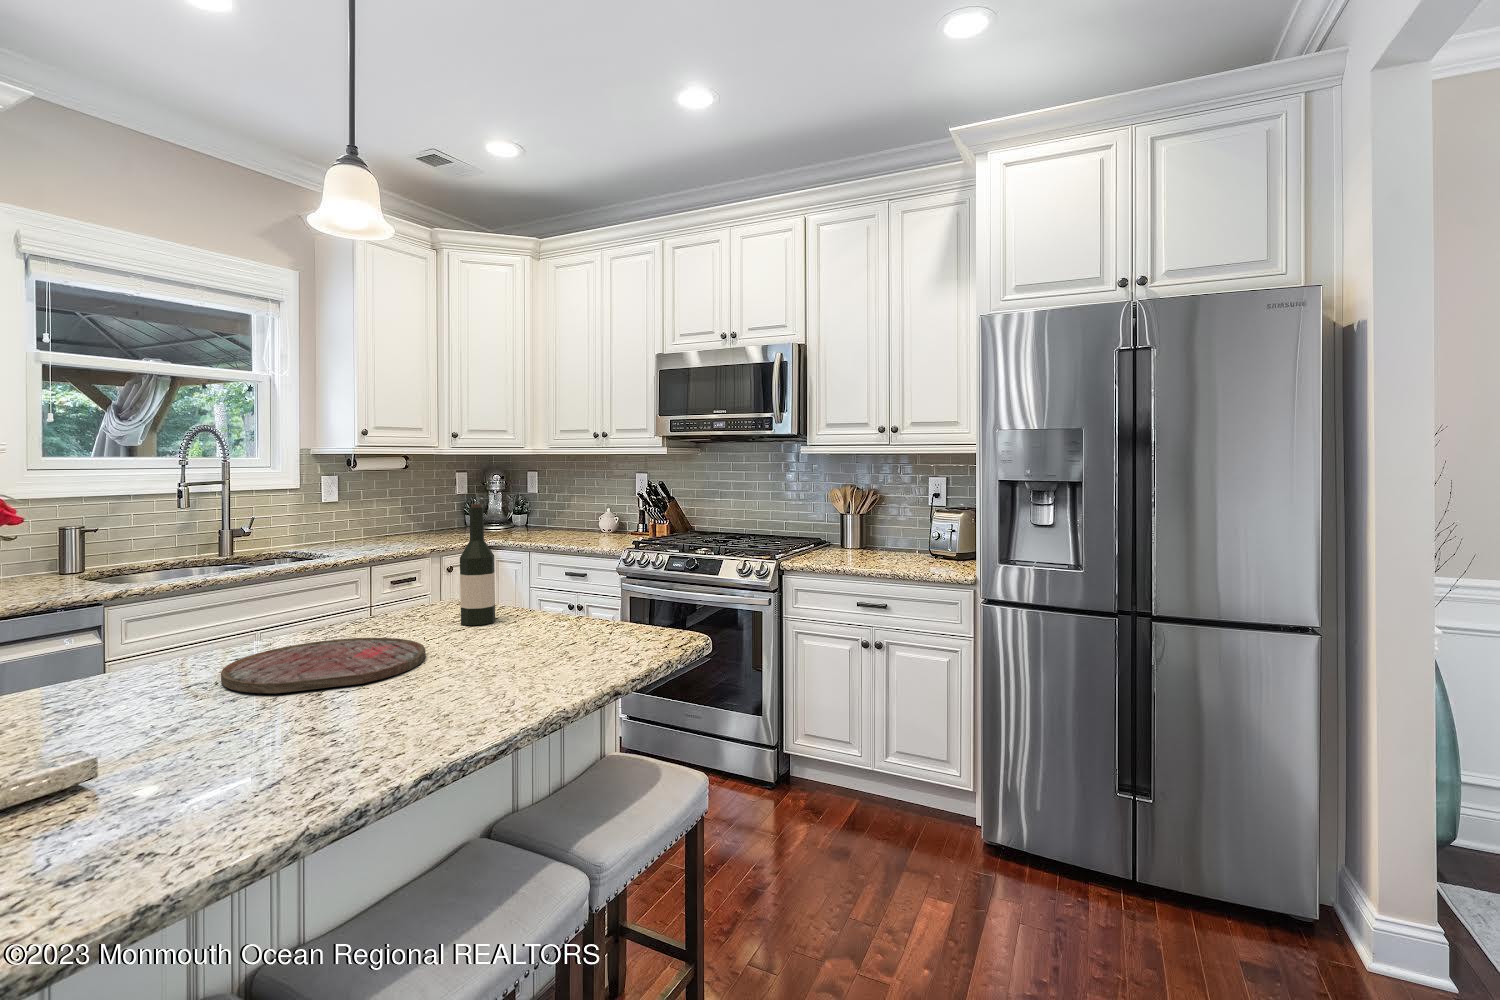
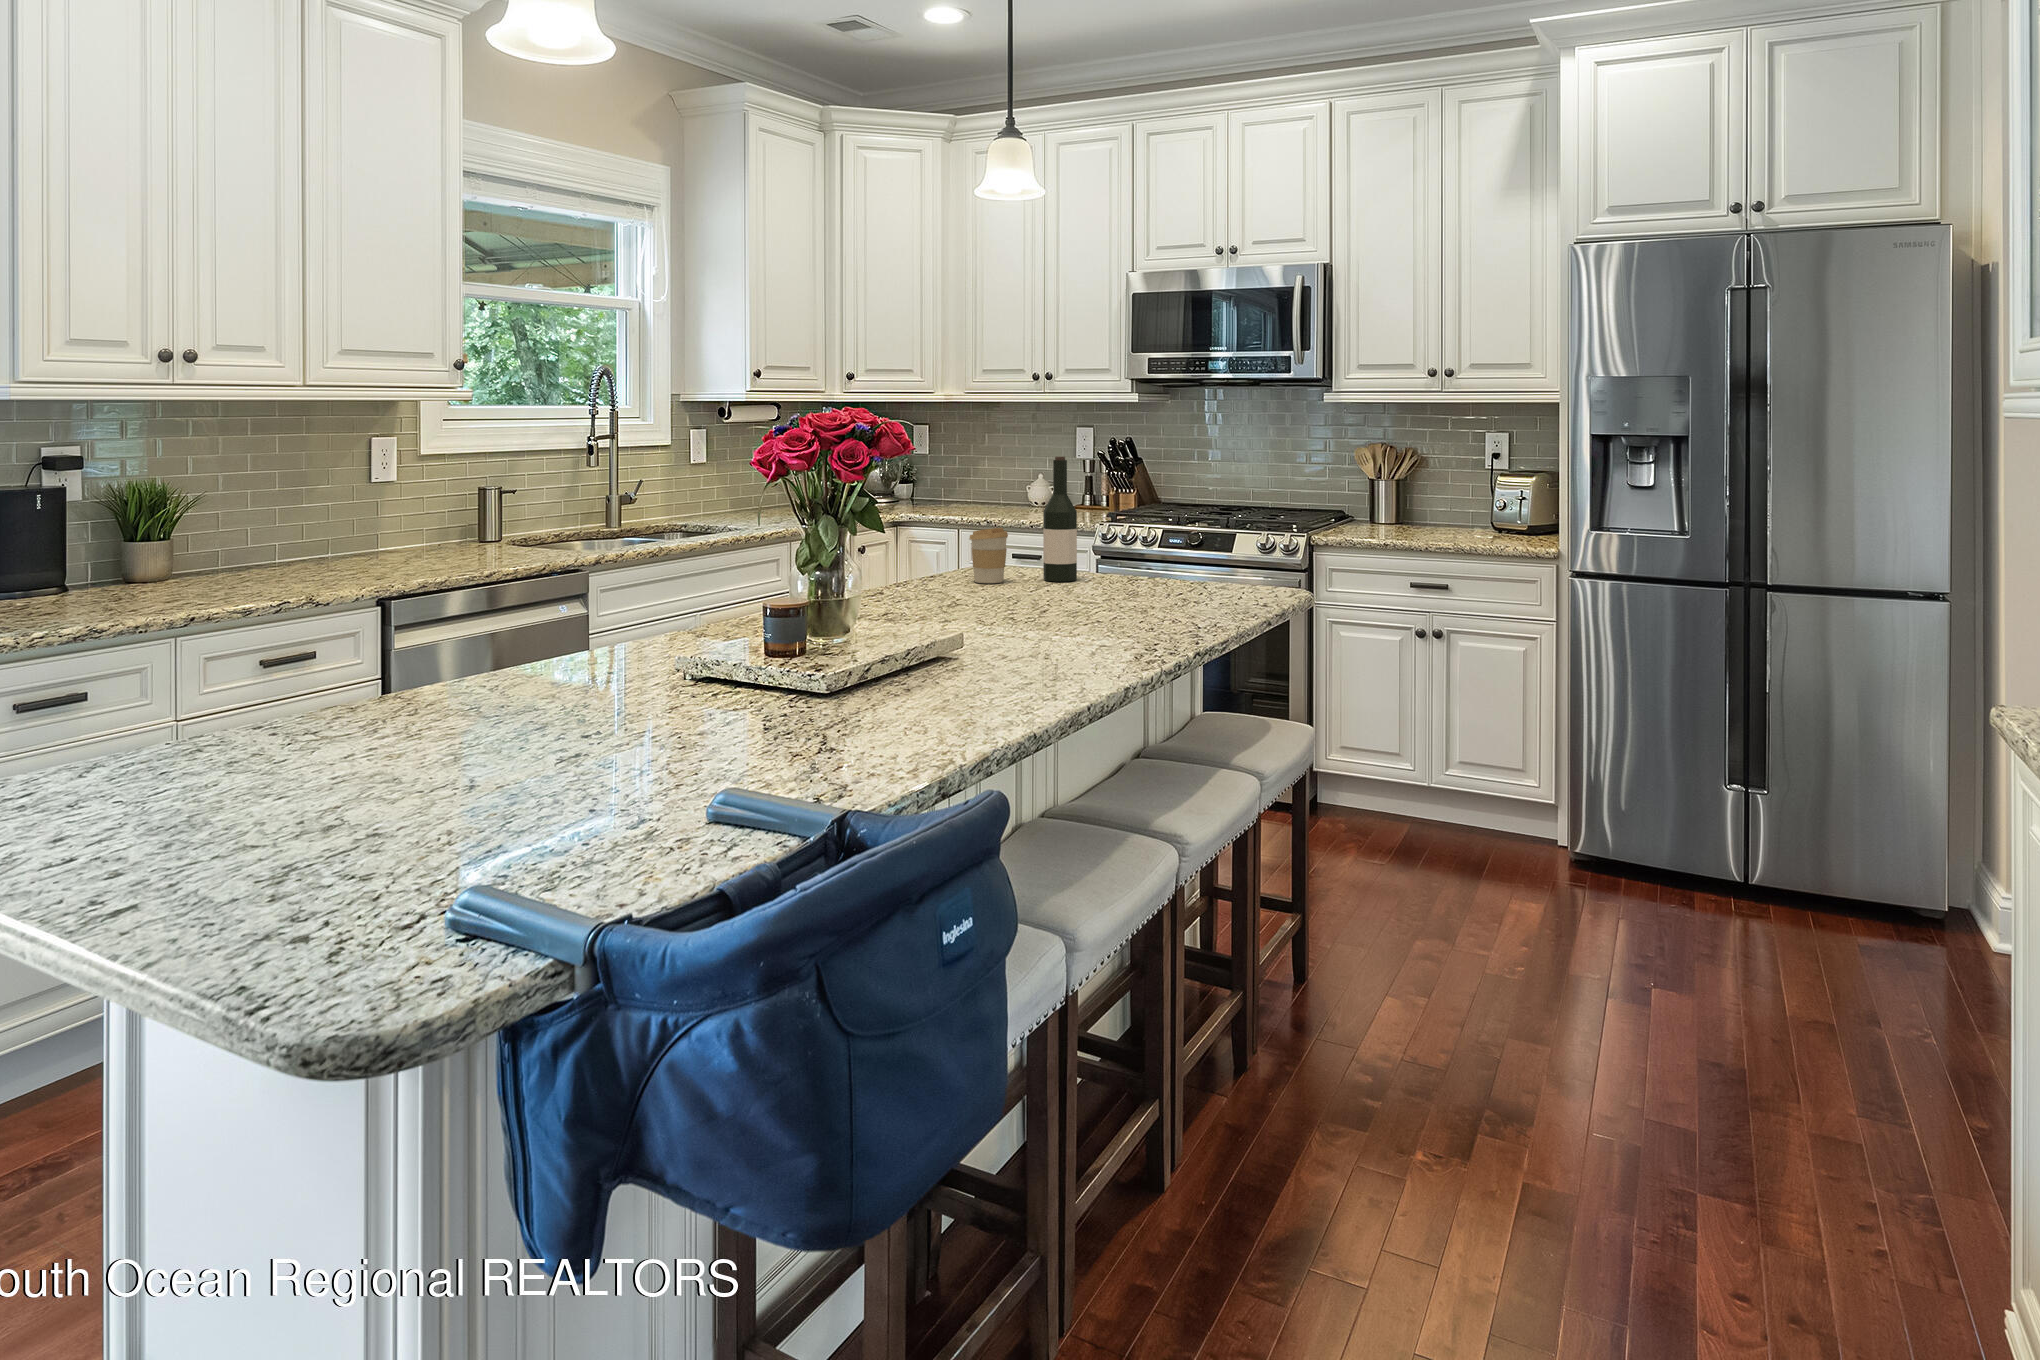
coffee cup: none [381,573,423,629] -> present [970,528,1008,583]
cutting board: present [221,638,425,693] -> none [907,586,1070,617]

